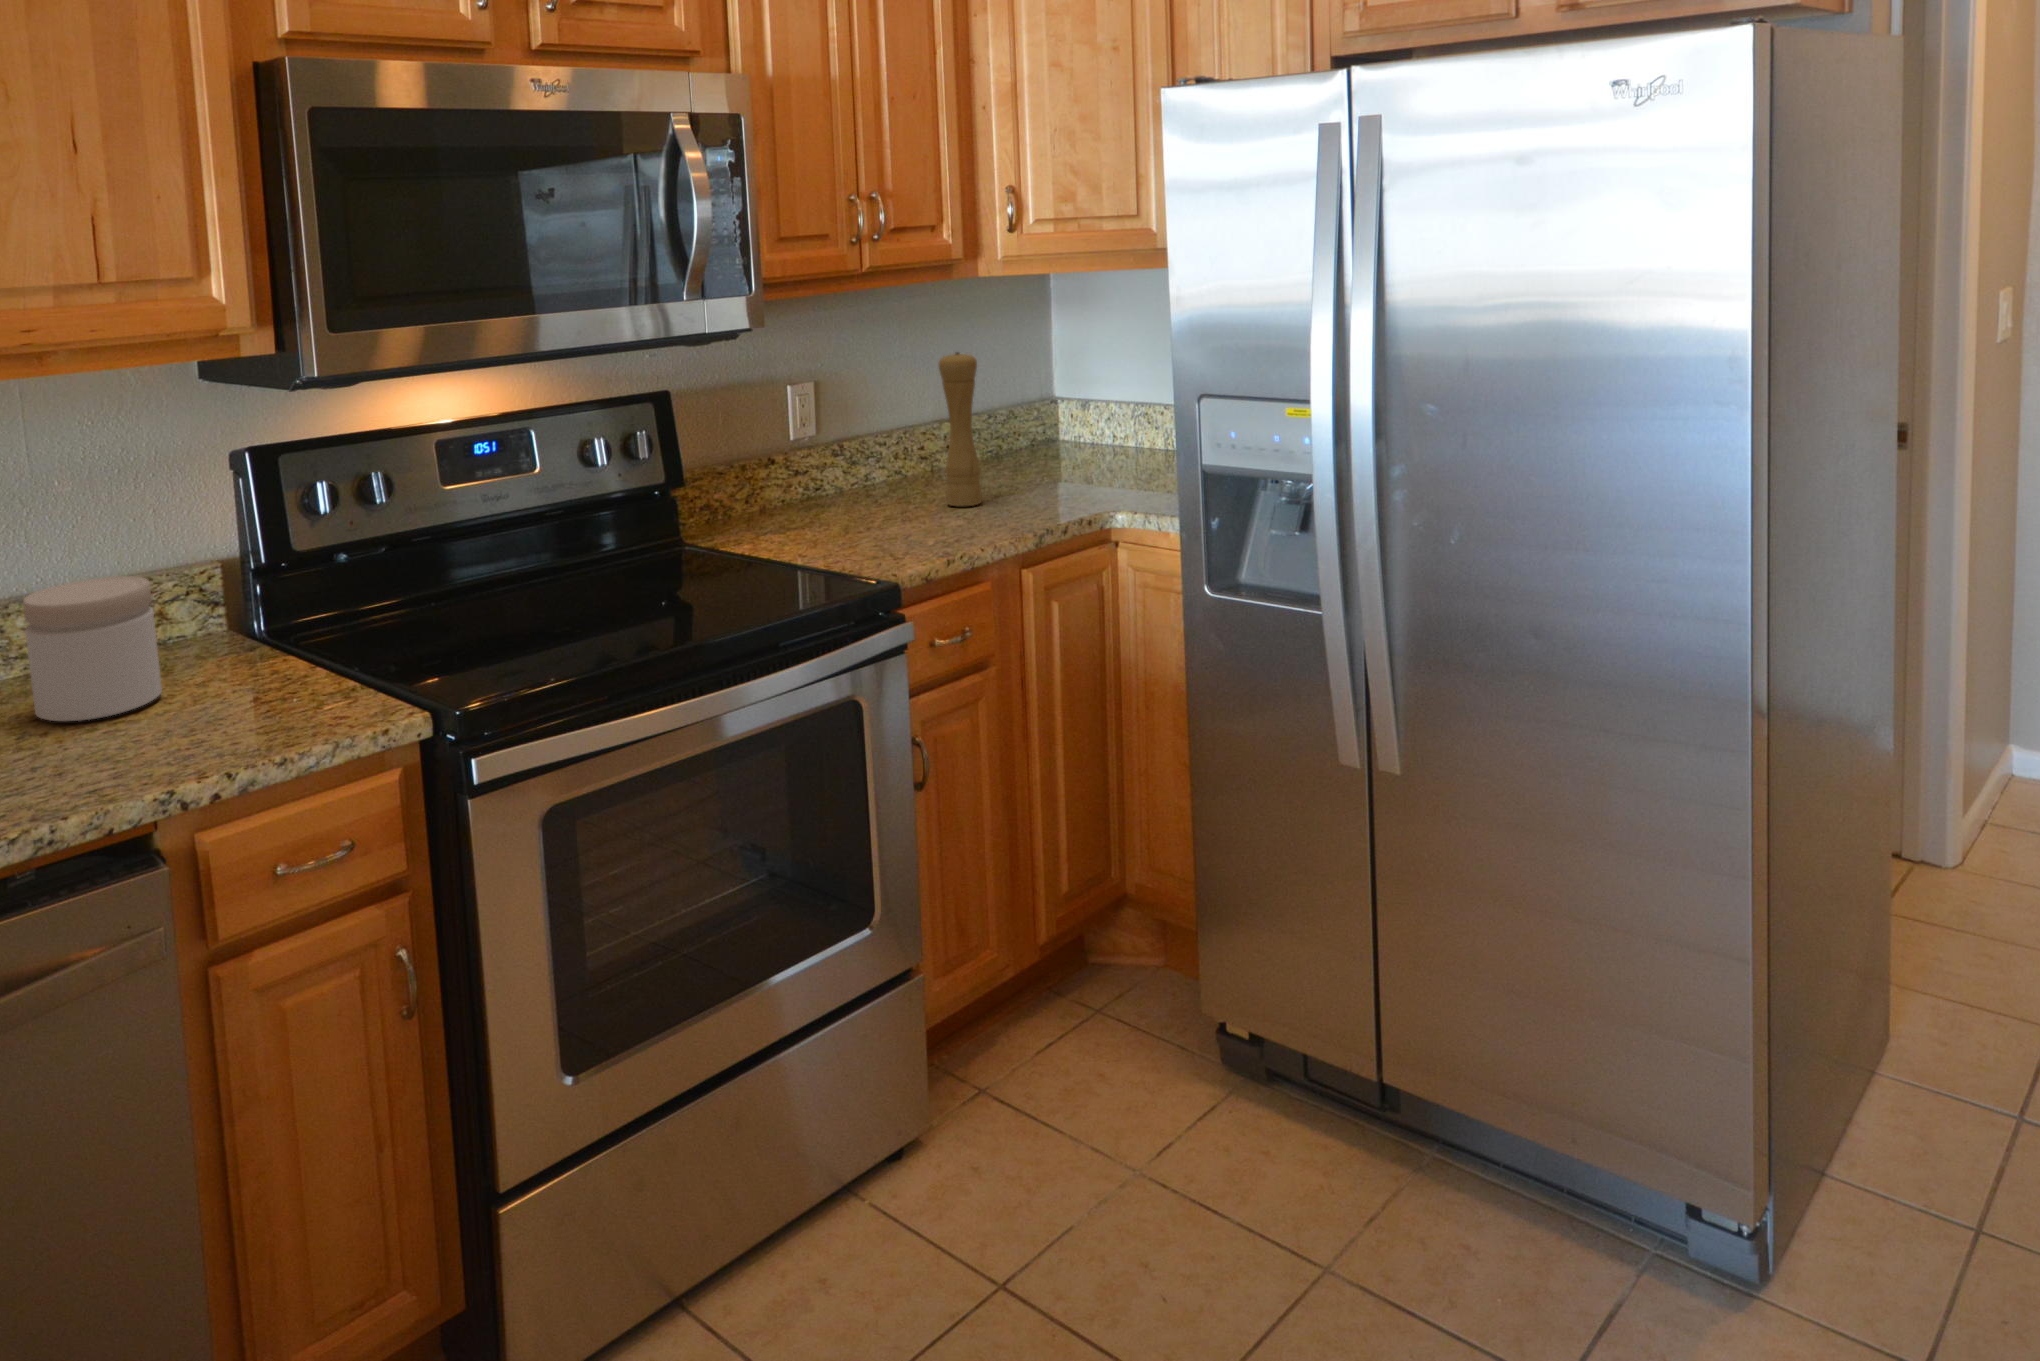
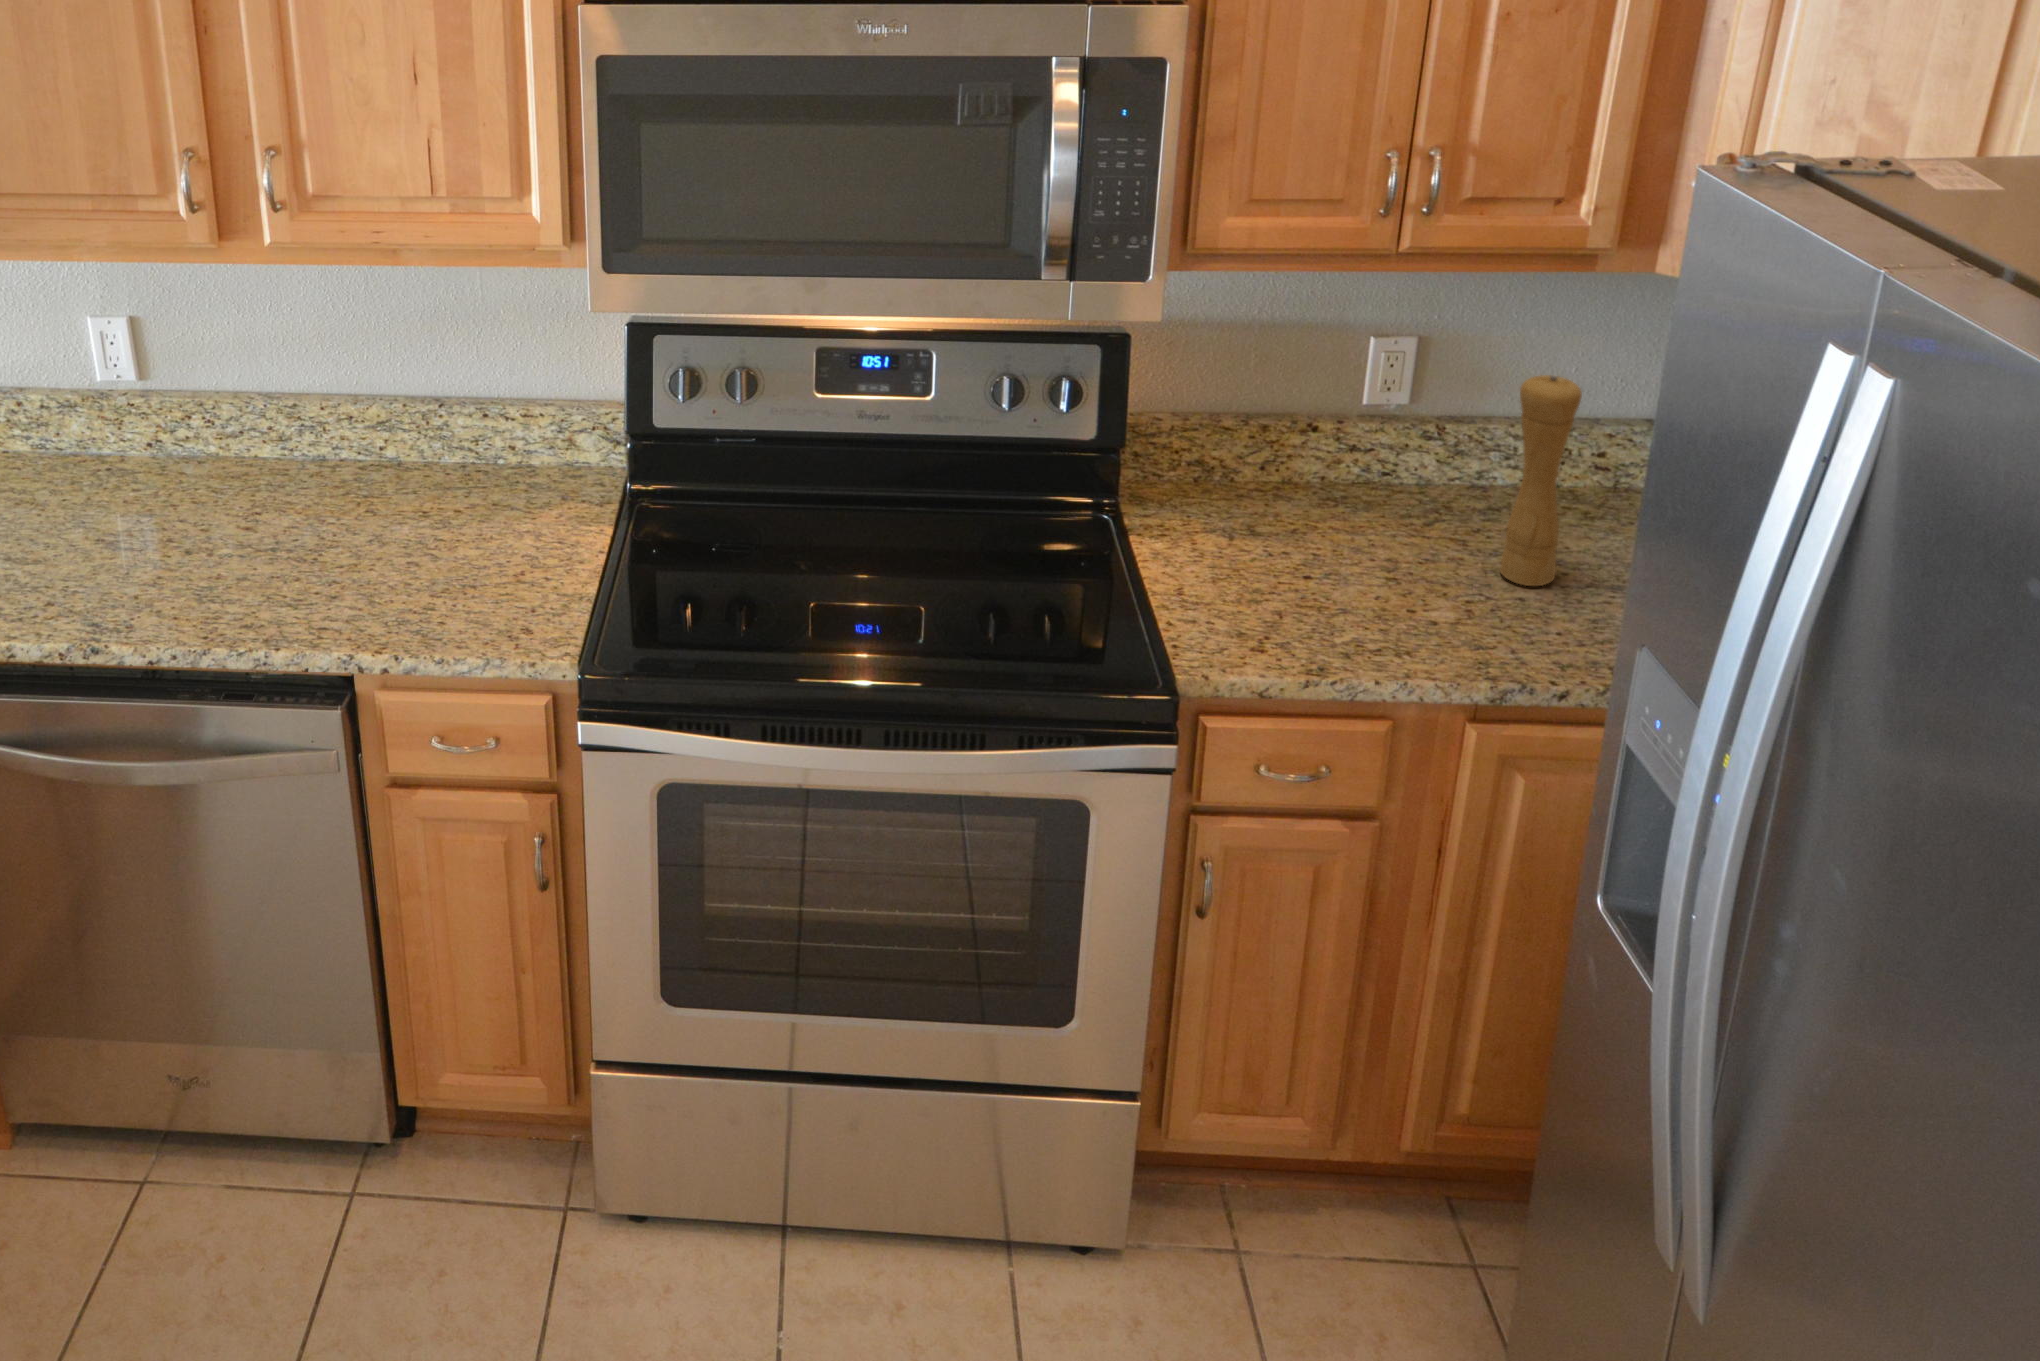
jar: present [23,576,162,721] -> none [394,418,497,545]

